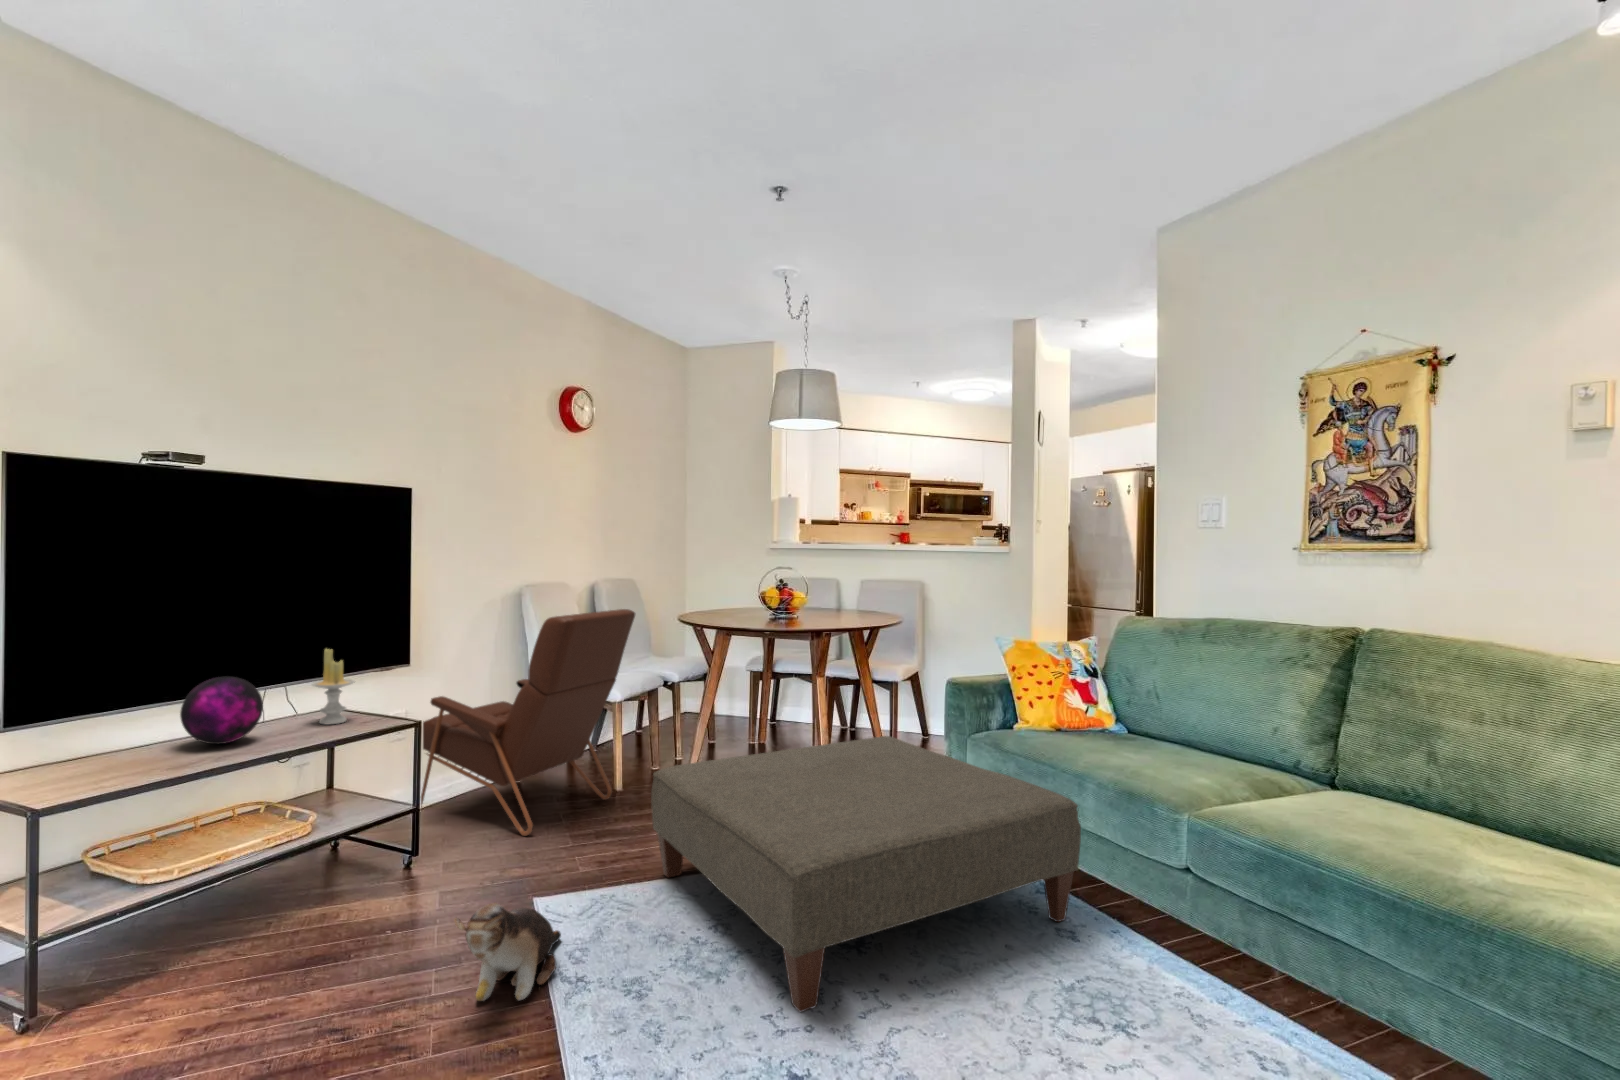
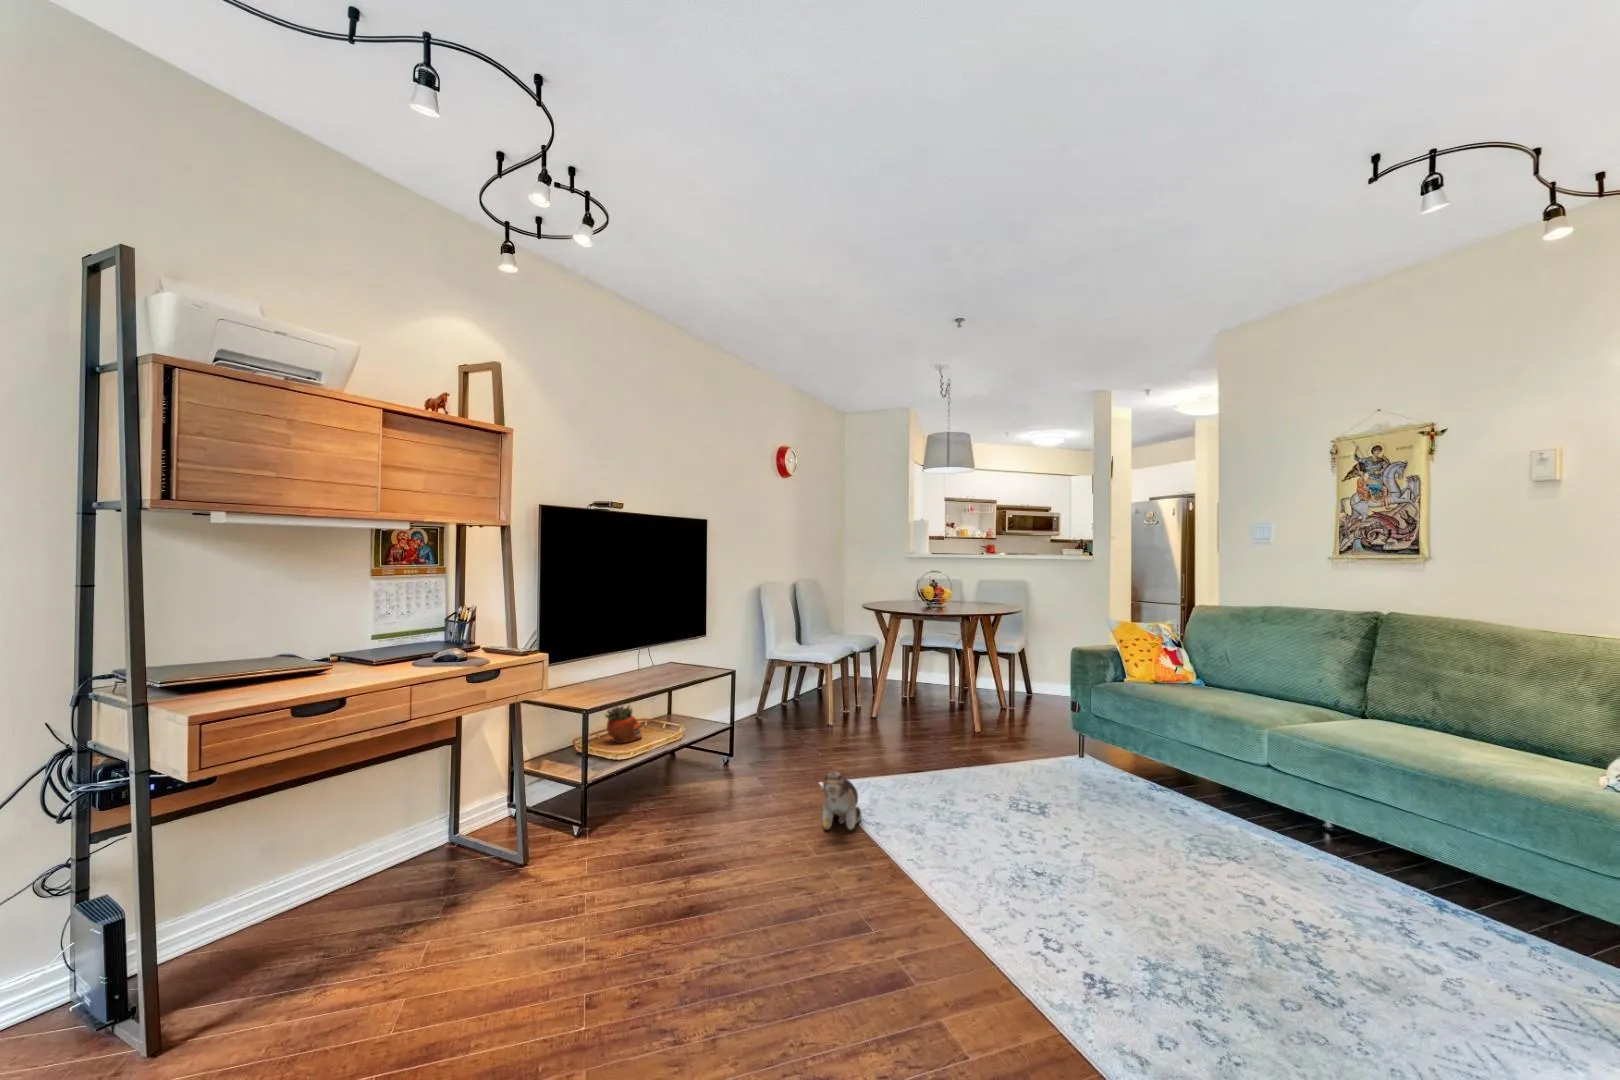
armchair: present [421,609,635,836] -> none [705,600,848,750]
candle: present [312,649,355,725] -> none [668,623,692,671]
decorative orb: present [180,677,263,744] -> none [612,639,654,680]
ottoman: present [651,736,1081,1012] -> none [885,688,1185,842]
succulent planter: none [151,786,233,852] -> present [605,706,642,743]

